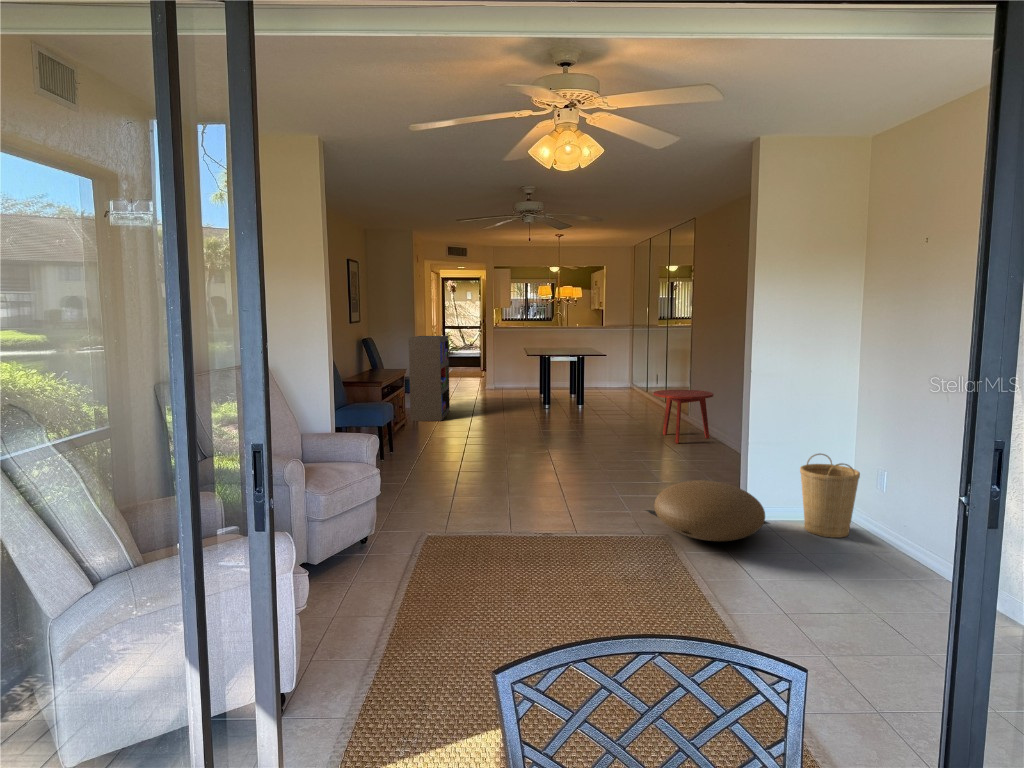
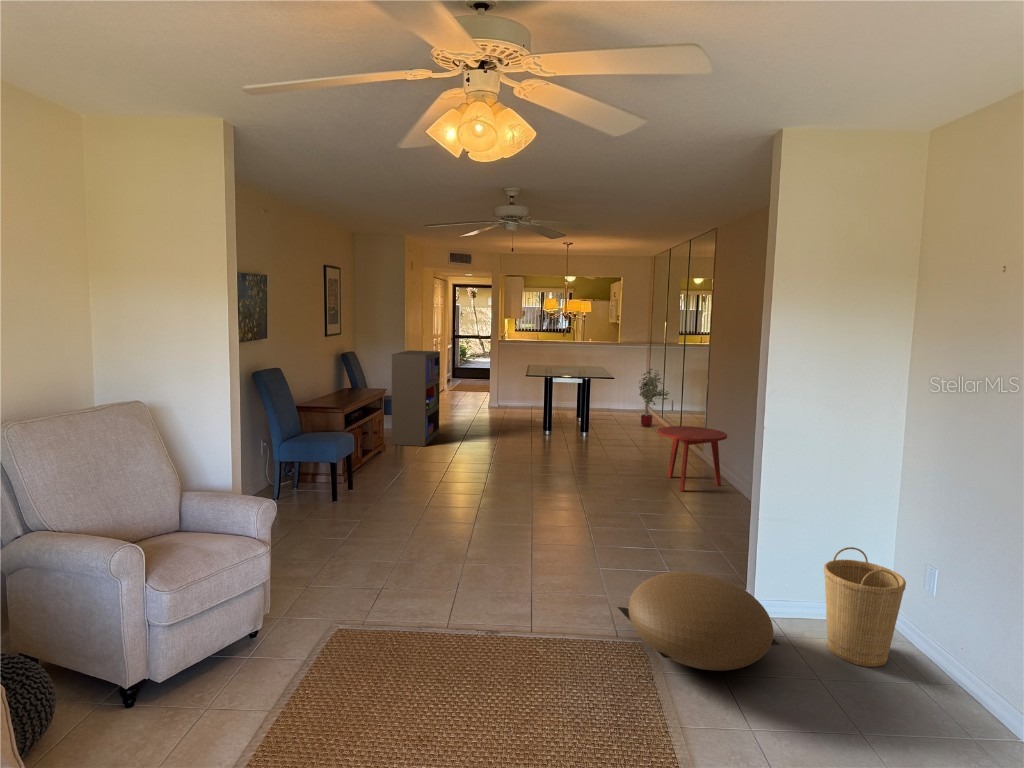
potted tree: none [626,346,656,400] -> present [639,369,669,427]

